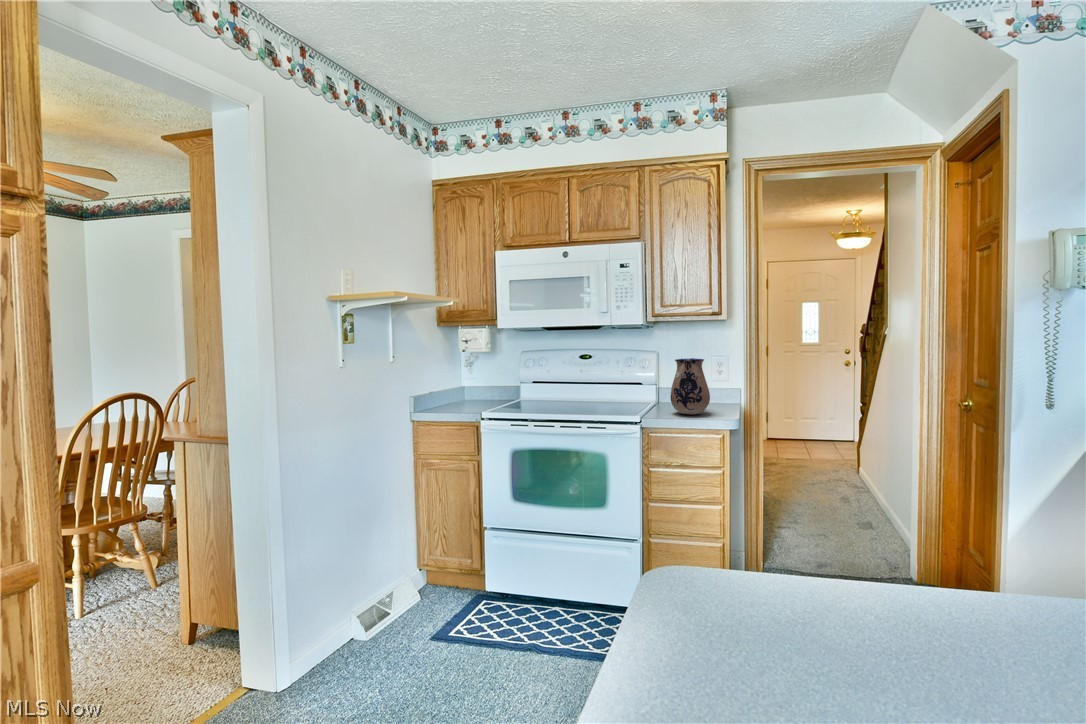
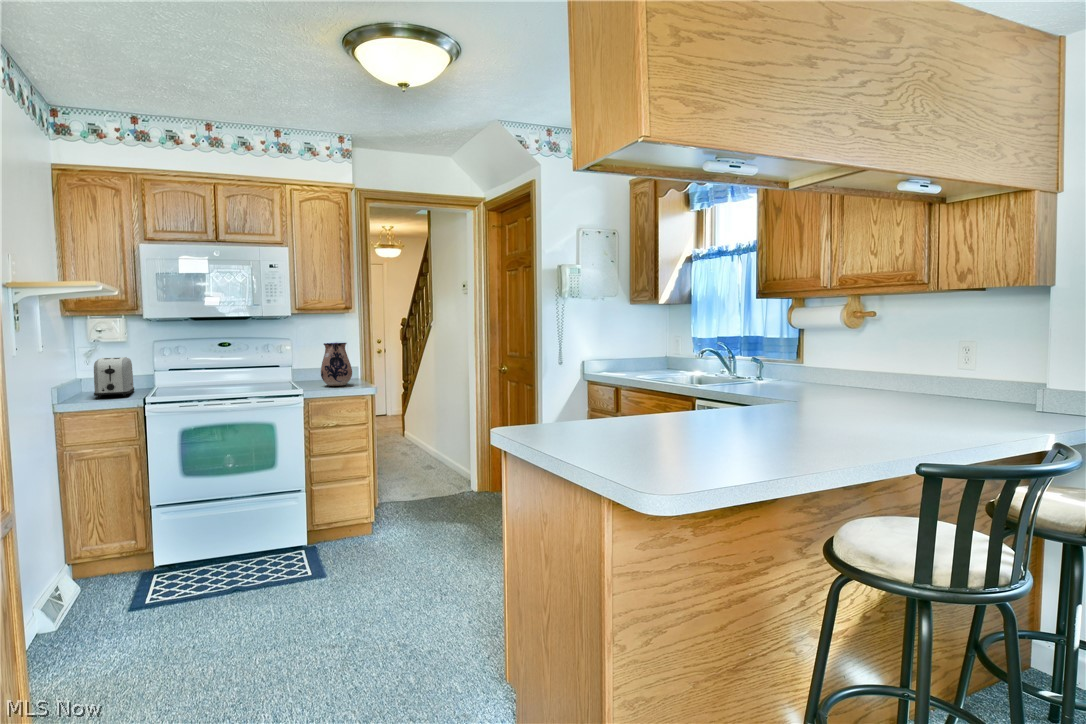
toaster: none [450,367,493,409] -> present [94,357,134,398]

